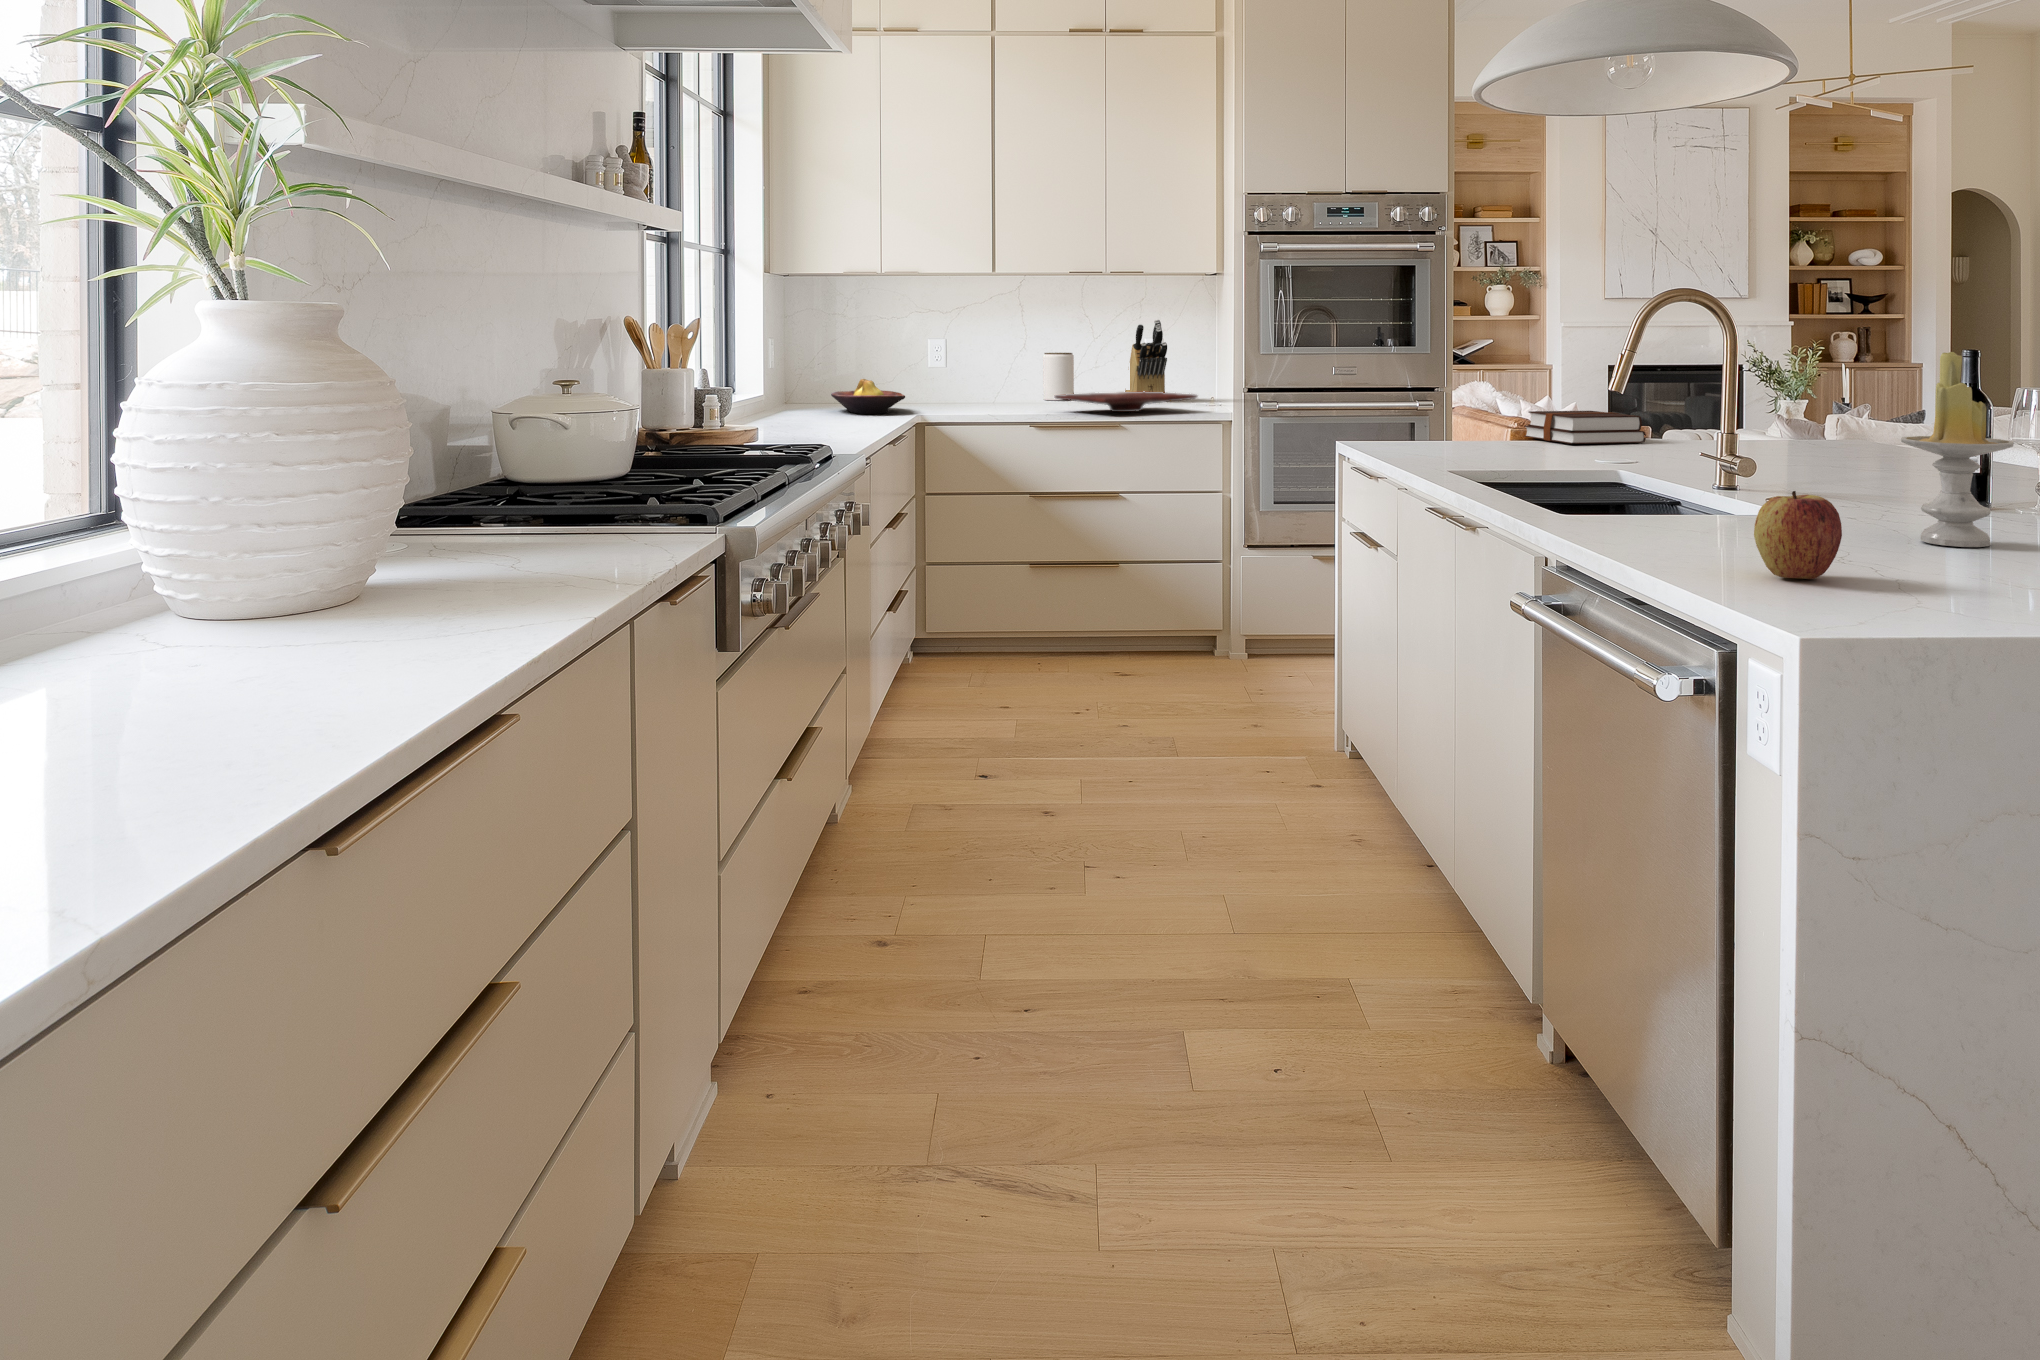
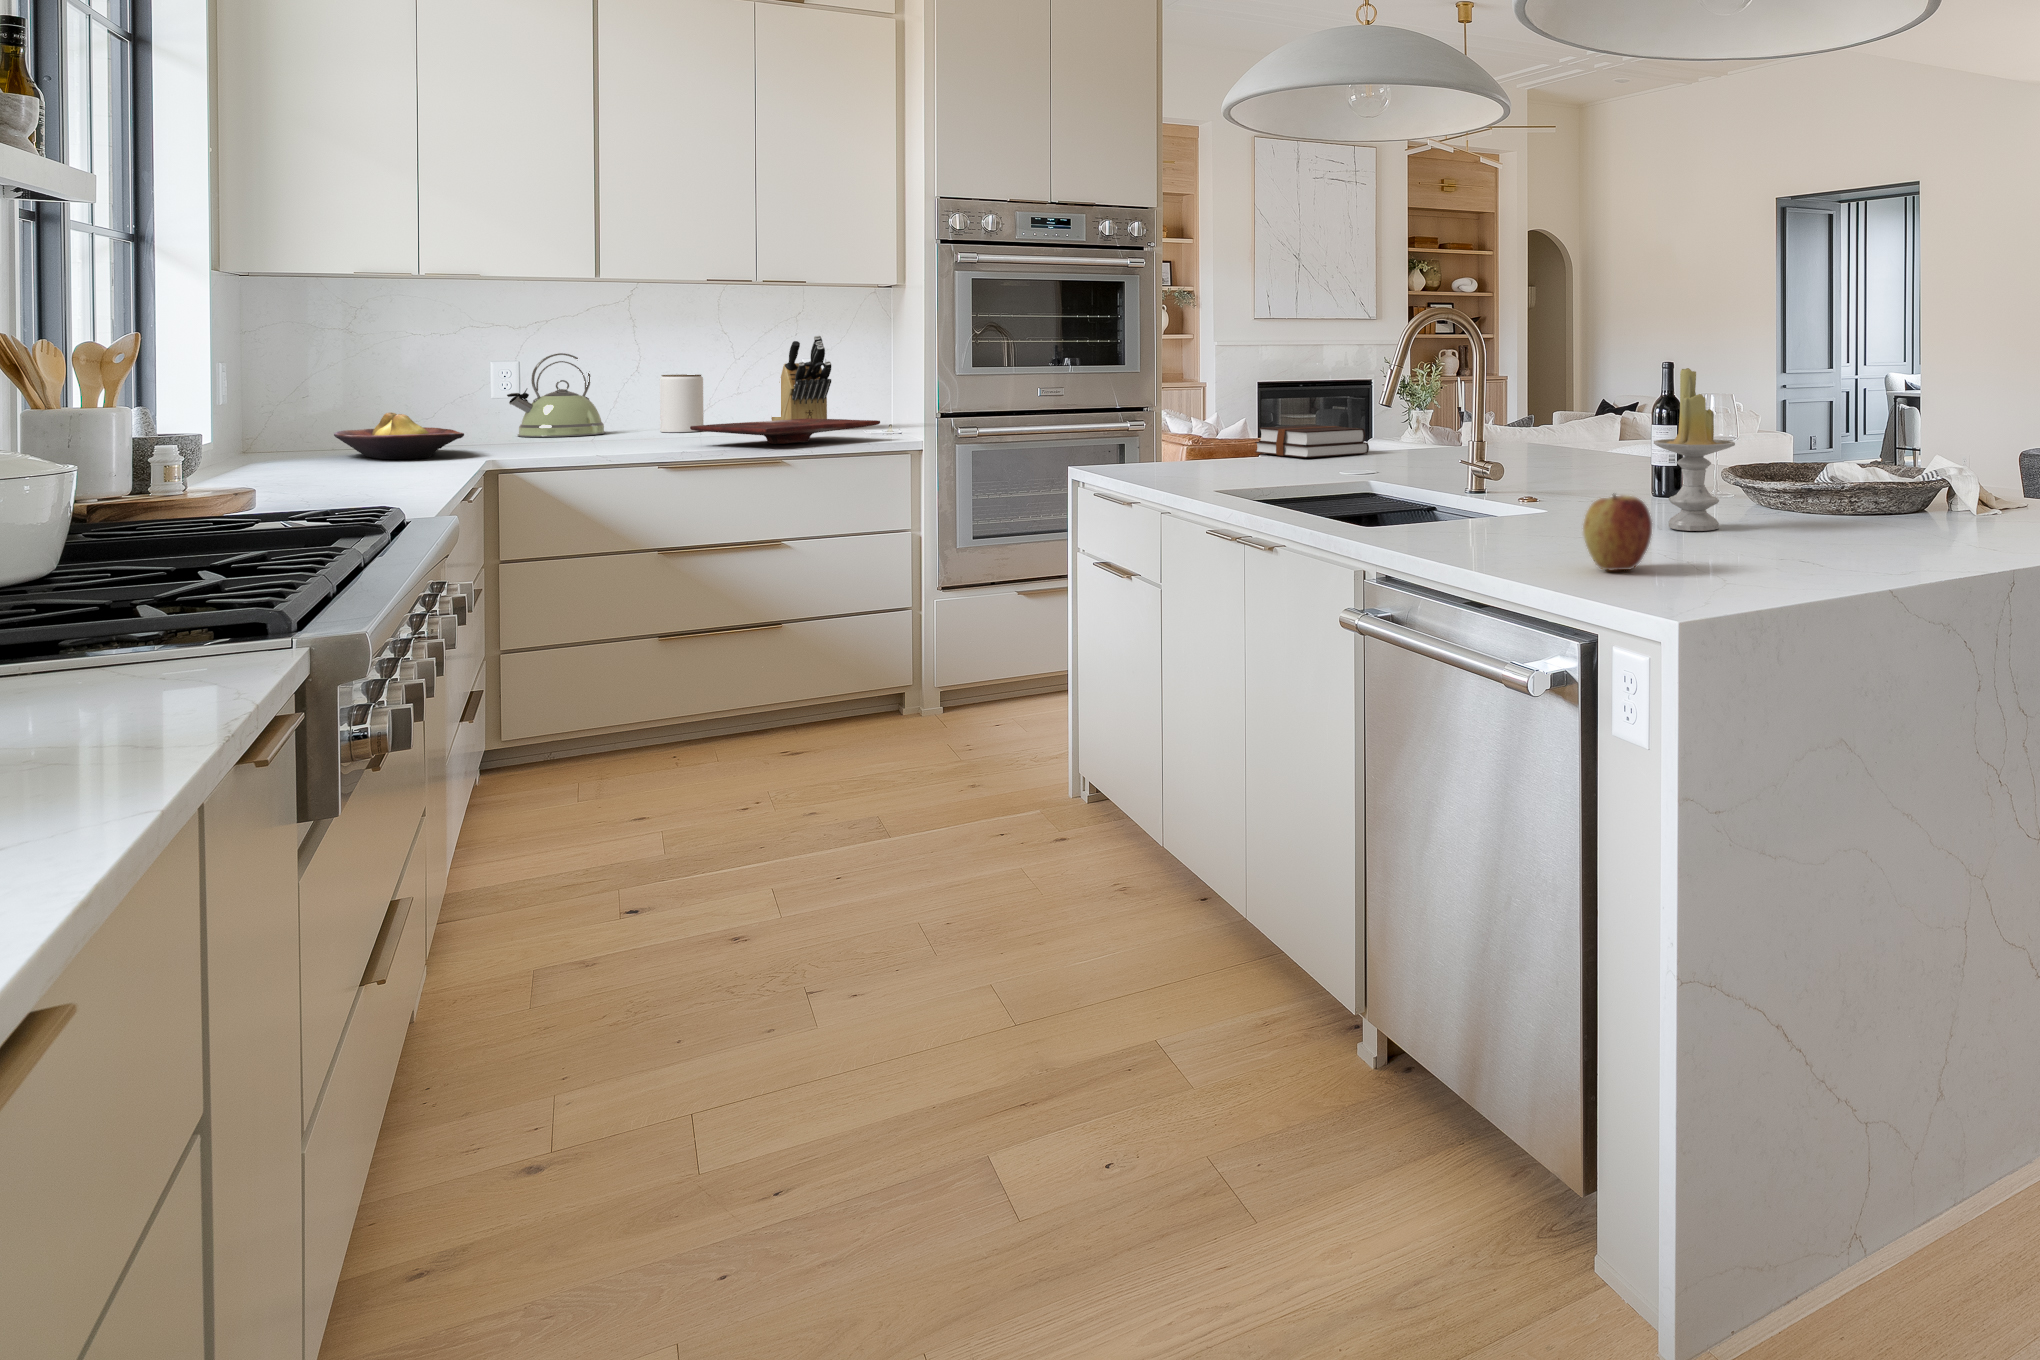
kettle: none [942,335,1006,401] -> present [507,353,605,437]

